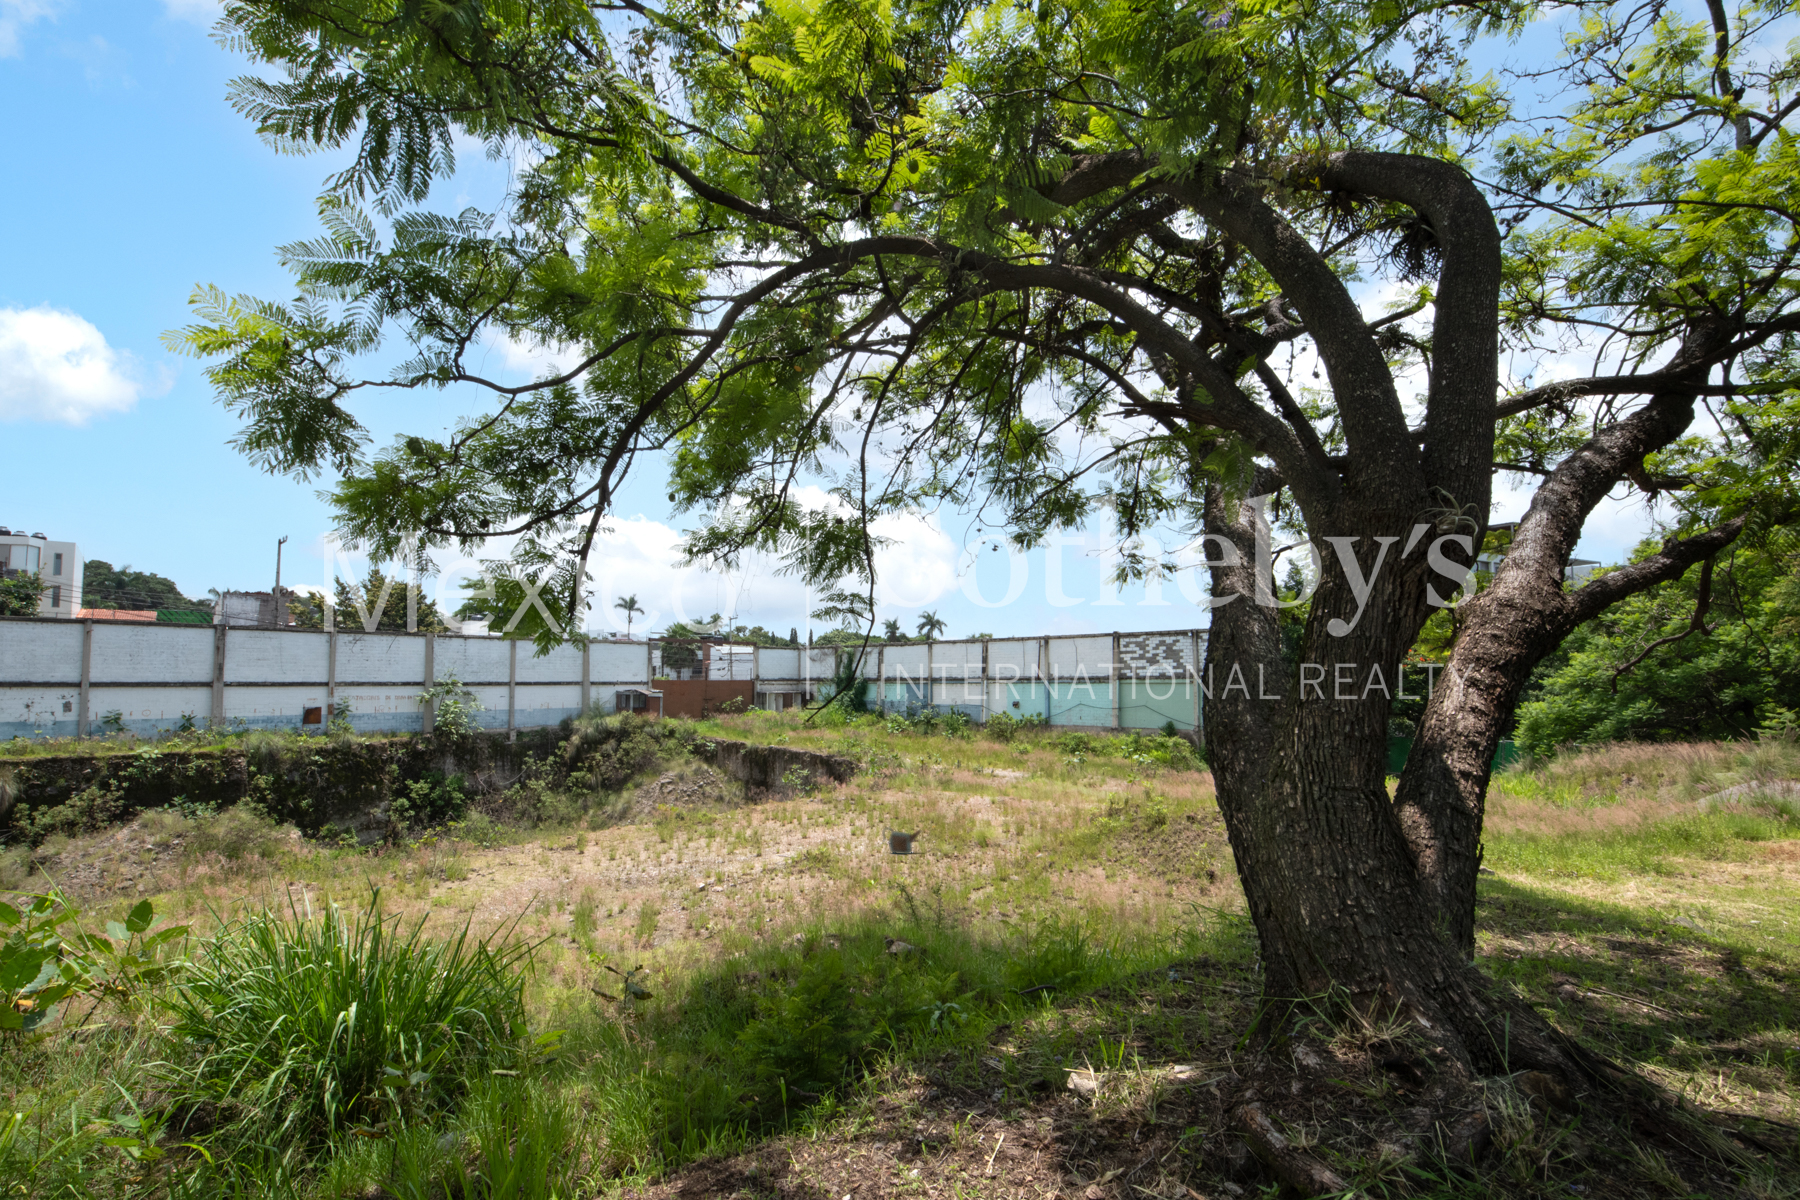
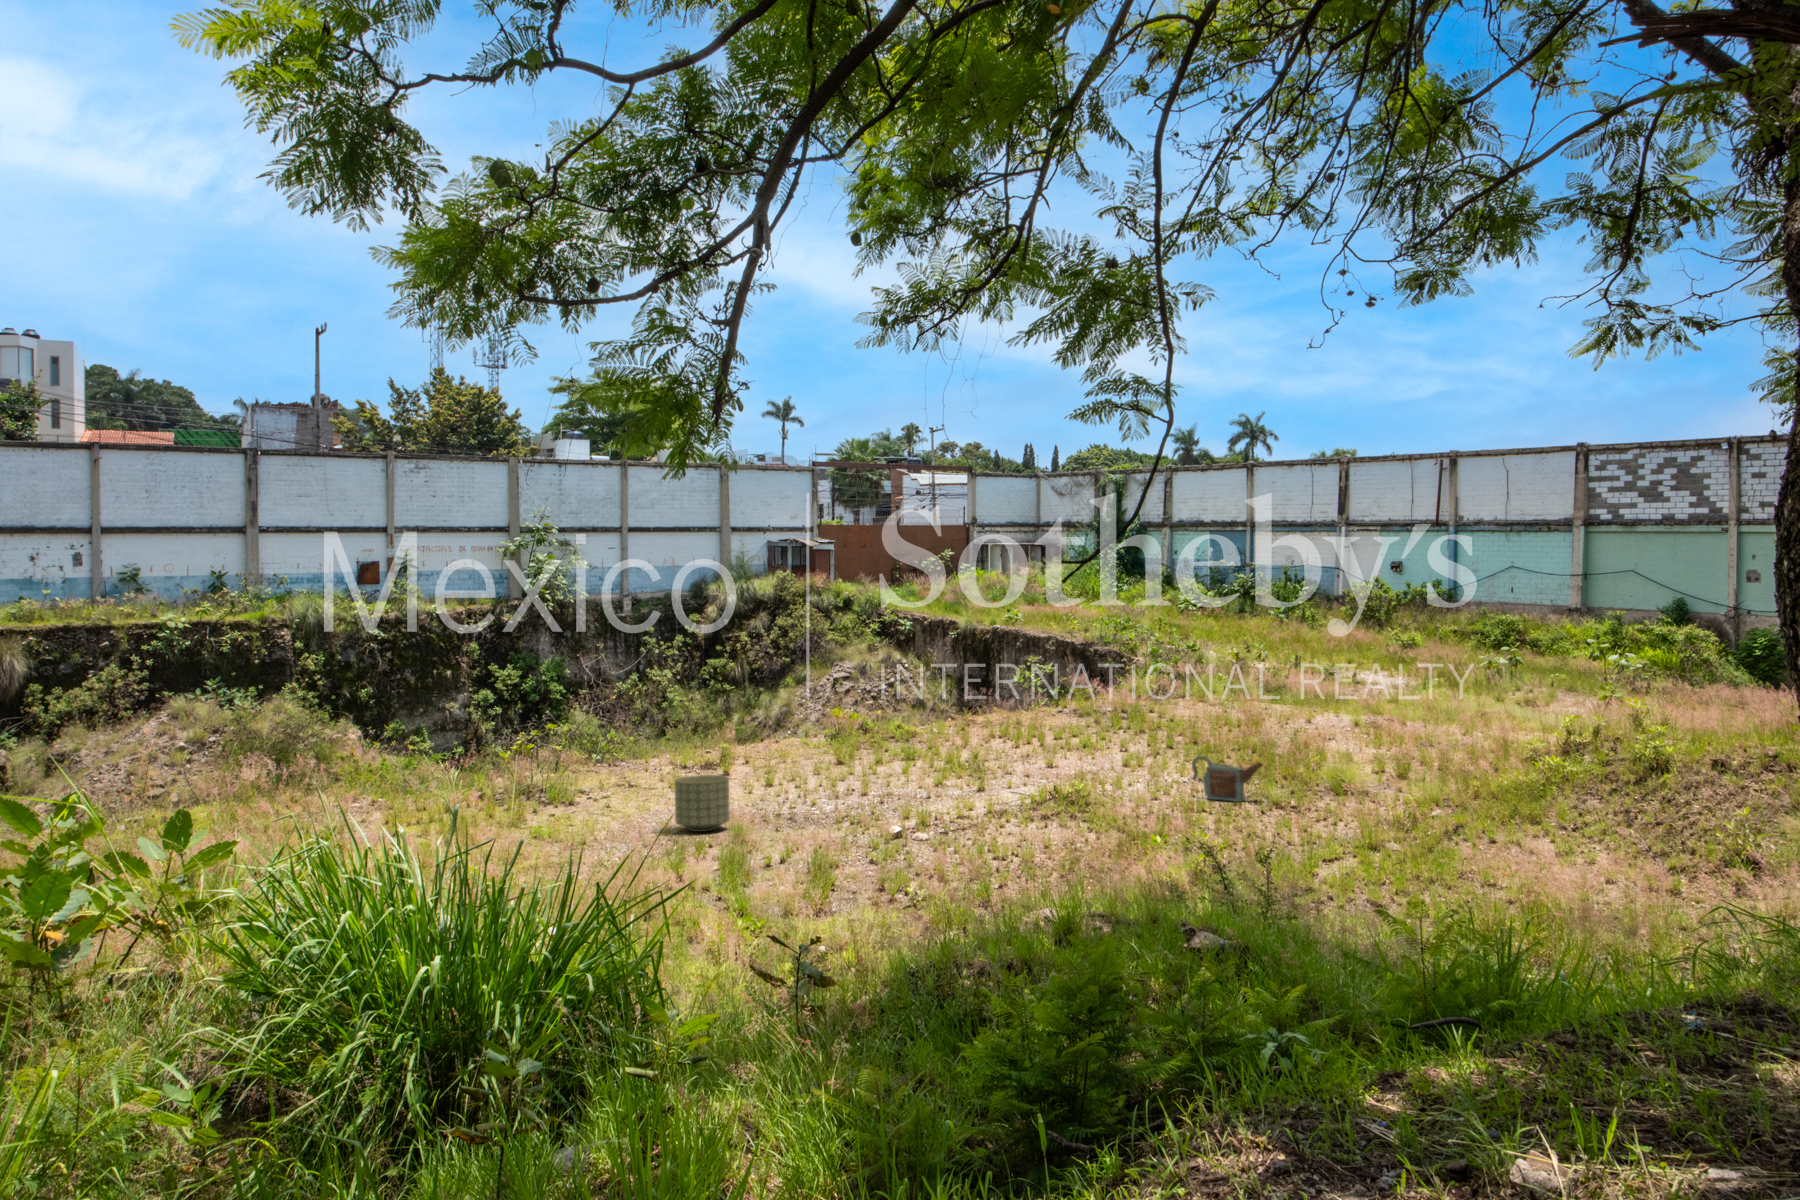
planter: none [556,852,593,889] -> present [675,775,730,832]

